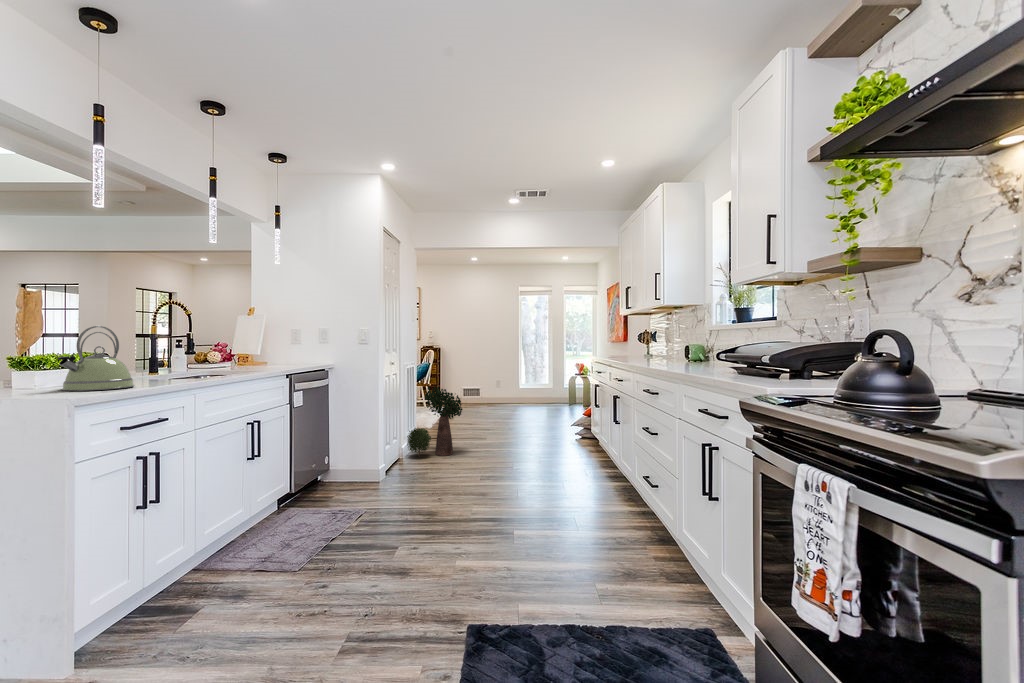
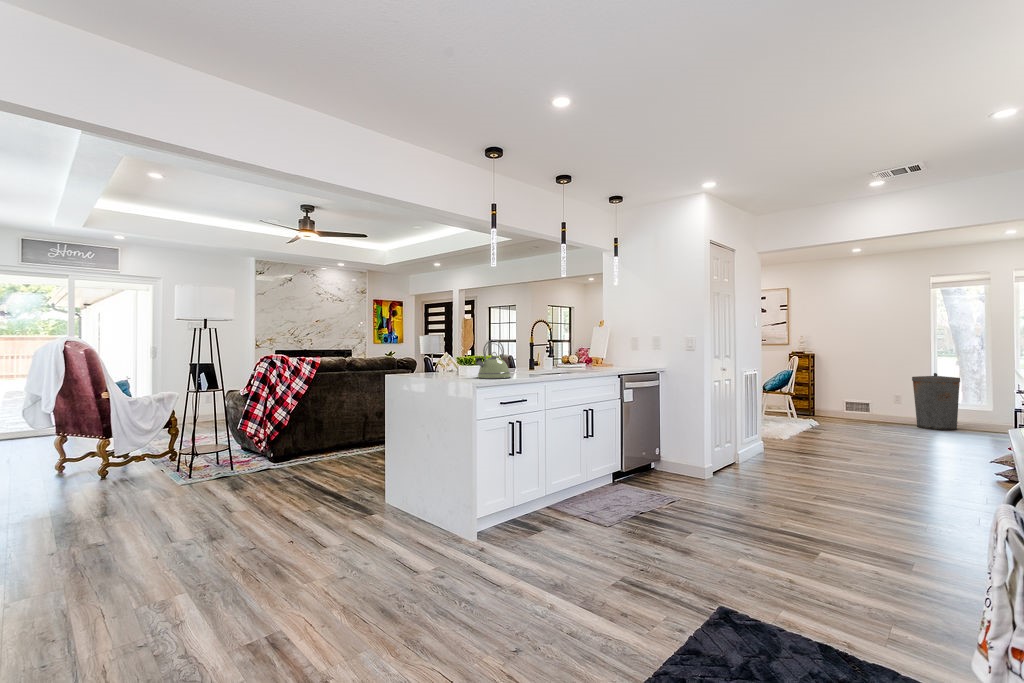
trash can: none [509,362,537,406] -> present [912,373,960,431]
potted plant: present [407,387,463,457] -> none [741,395,810,469]

